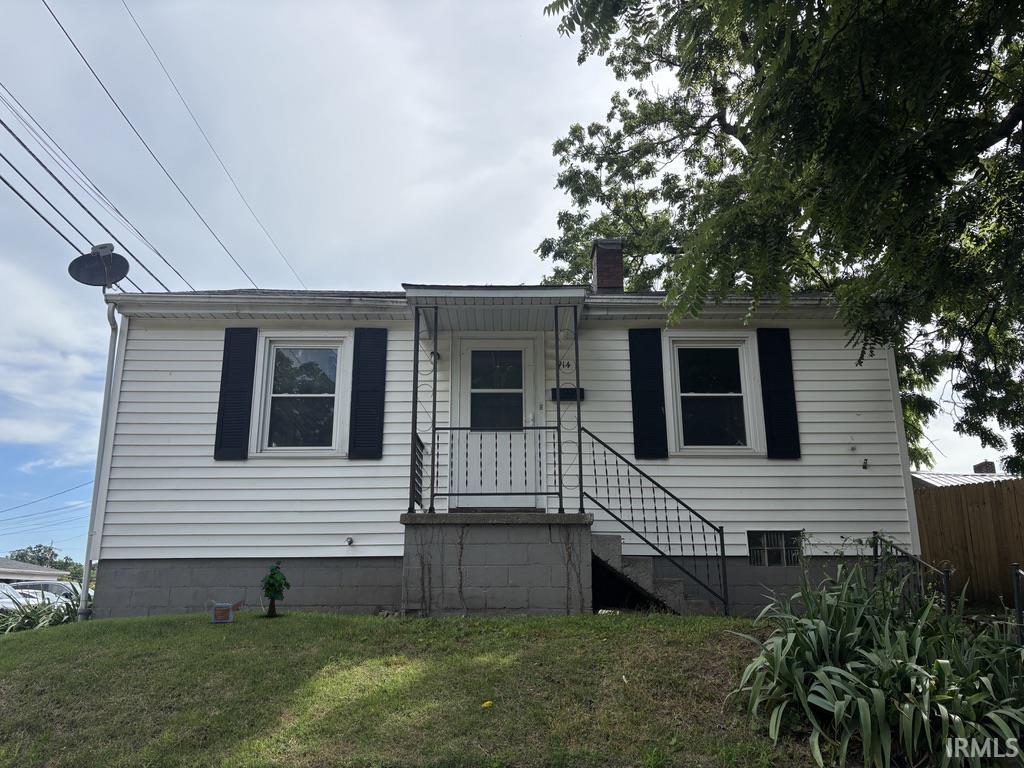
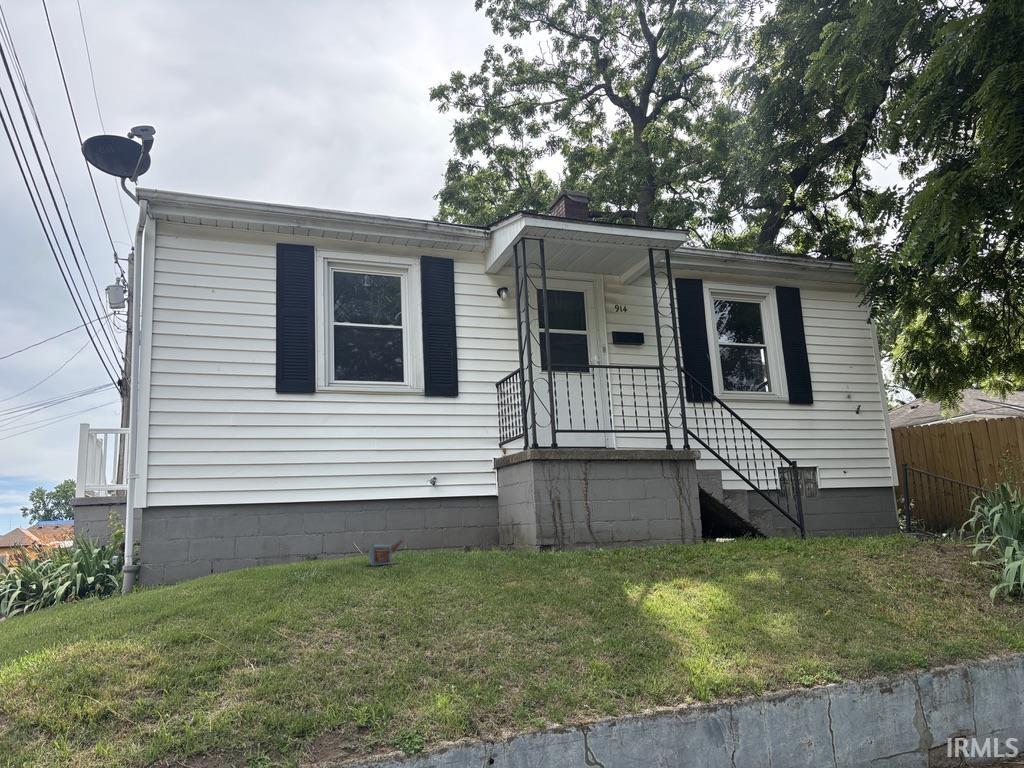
decorative plant: present [261,561,290,616] -> none [399,498,434,557]

